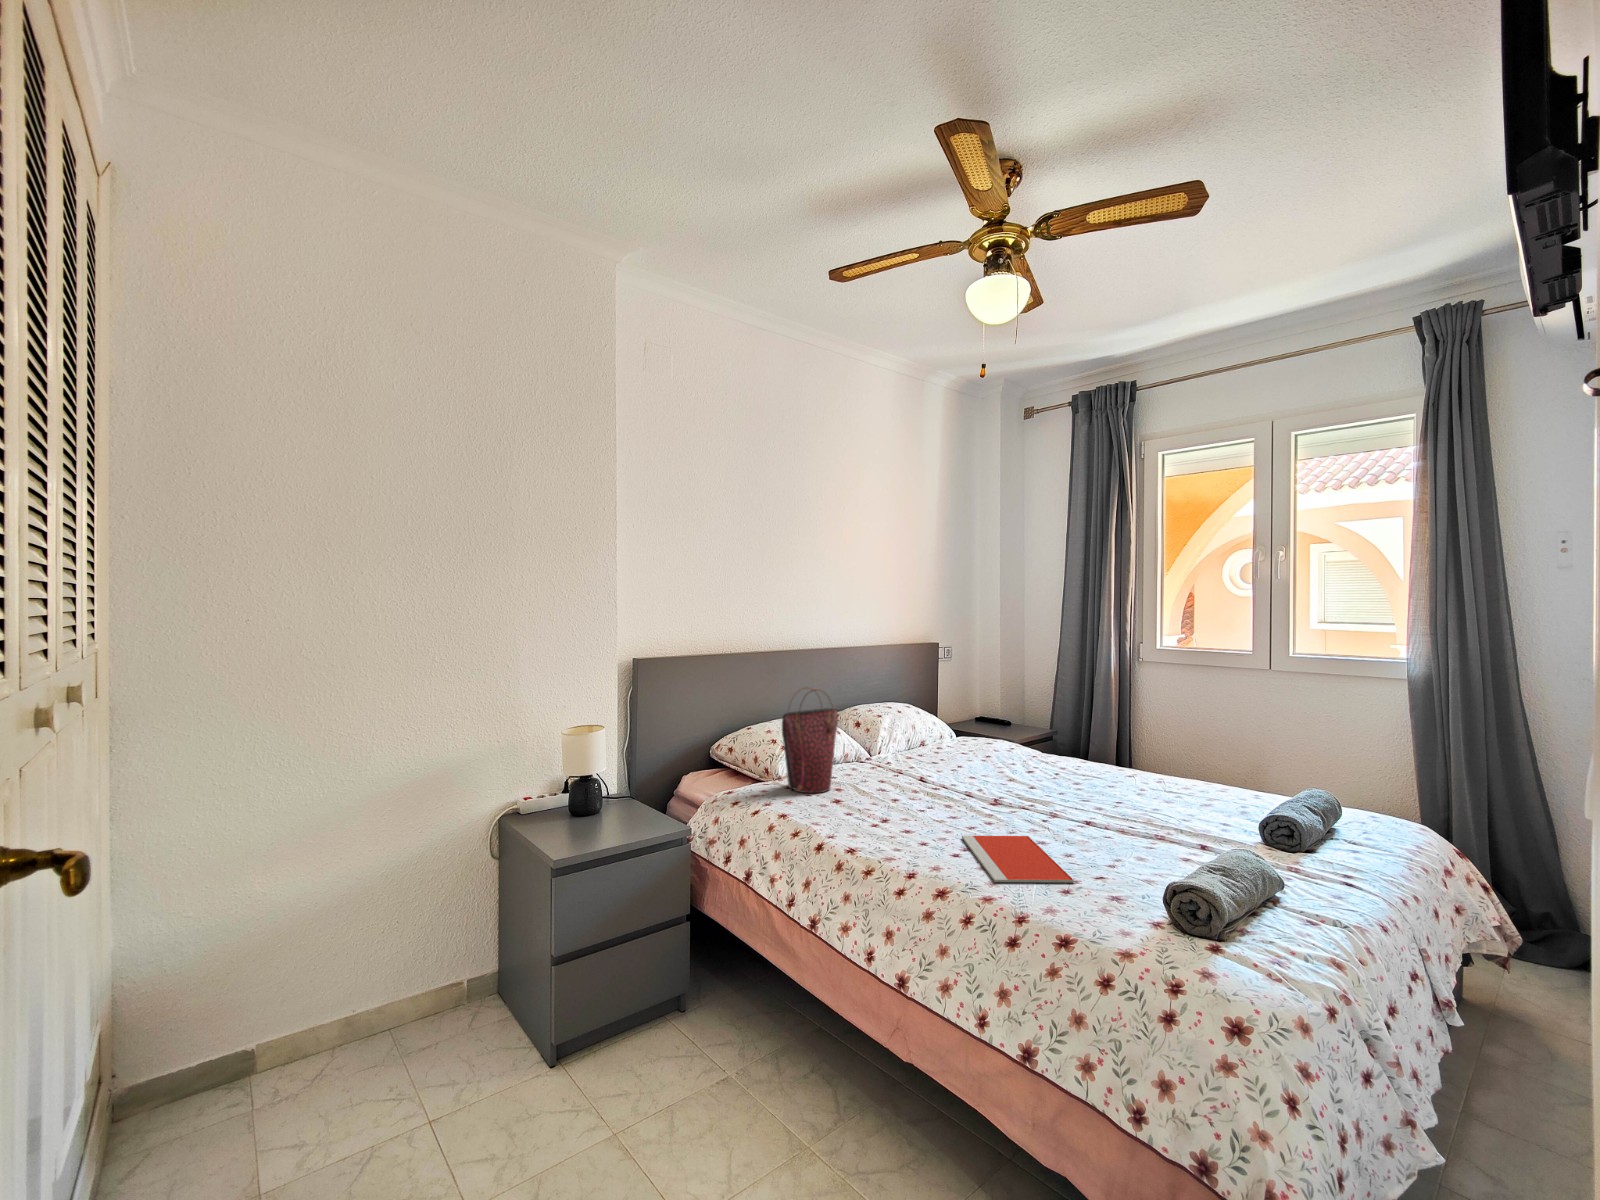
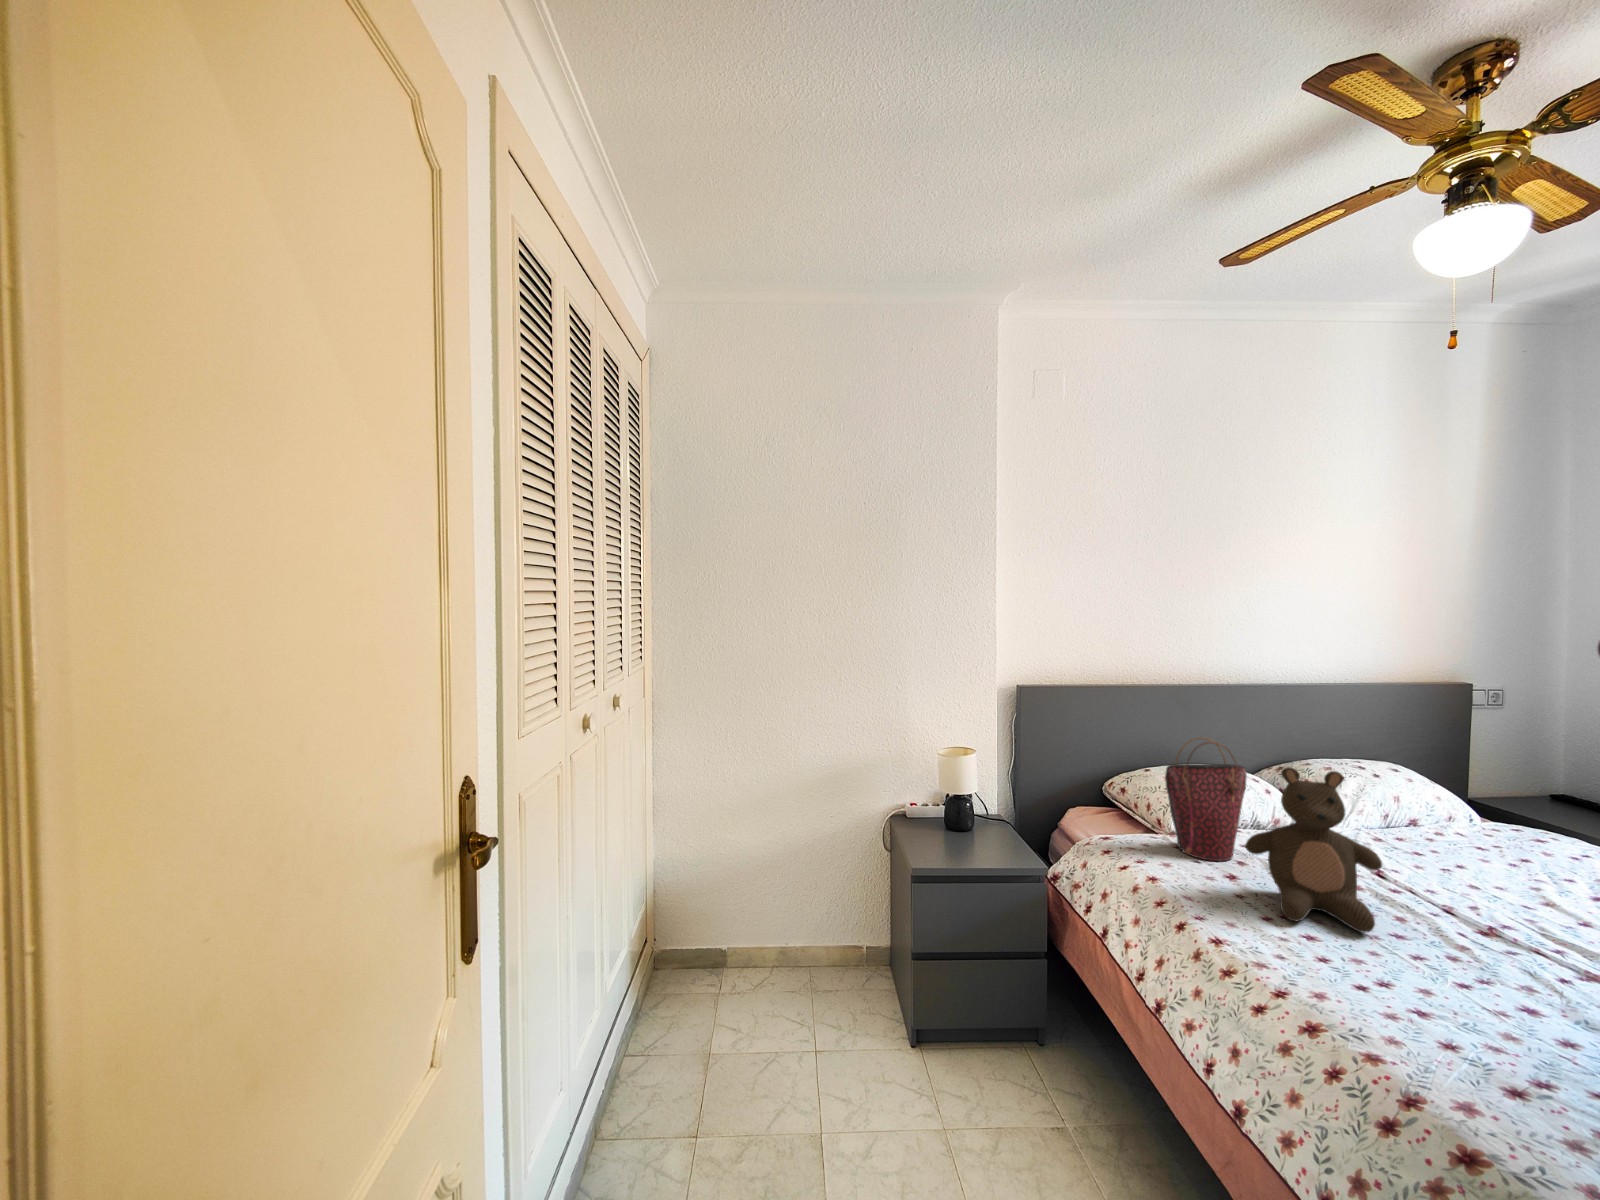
stuffed bear: none [853,697,943,822] -> present [1245,767,1382,933]
notebook: present [962,836,1074,883] -> none [1389,966,1551,1088]

